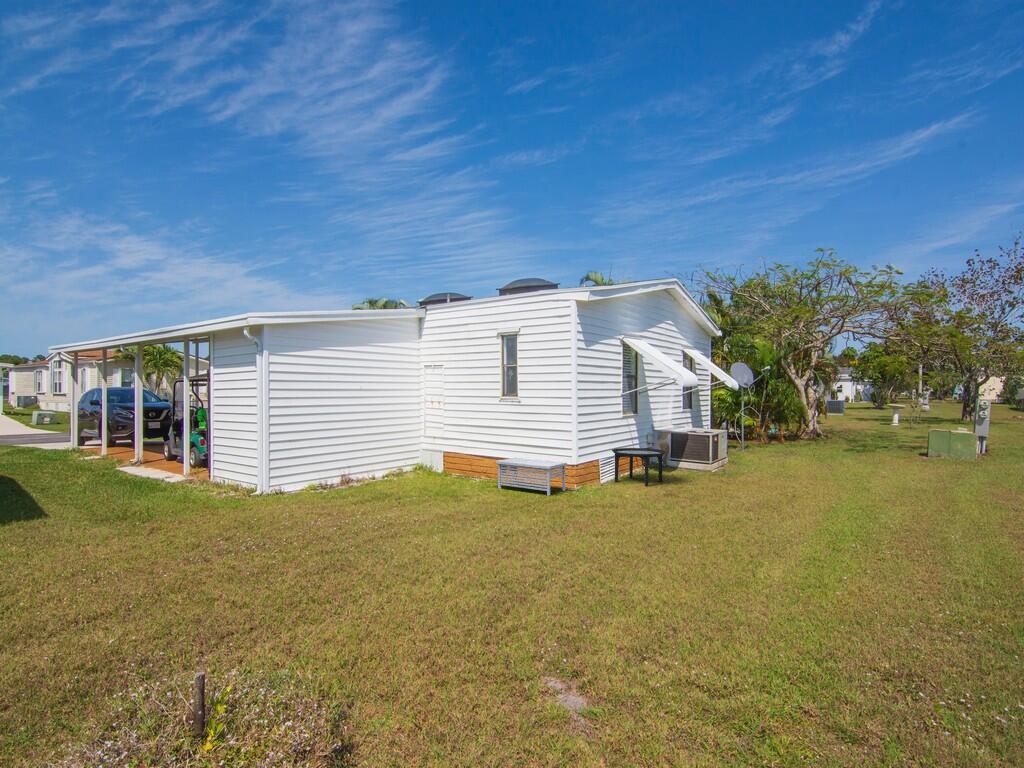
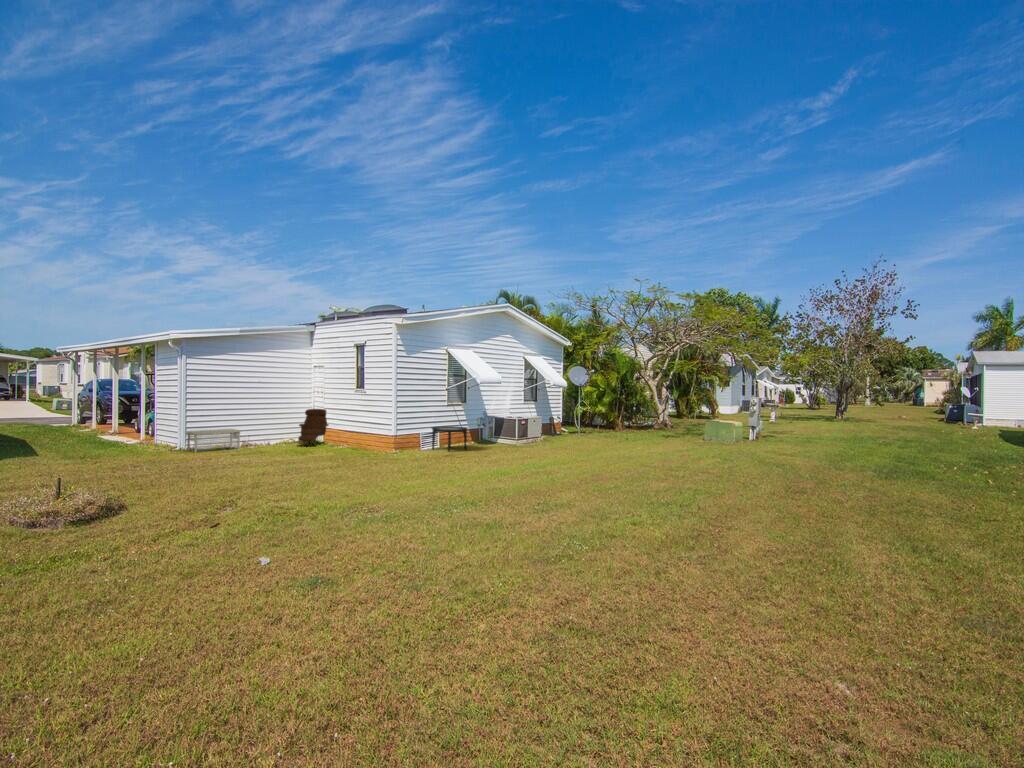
lounge chair: none [414,425,454,482] -> present [298,409,329,446]
storage bench: present [496,458,567,496] -> present [186,429,241,452]

